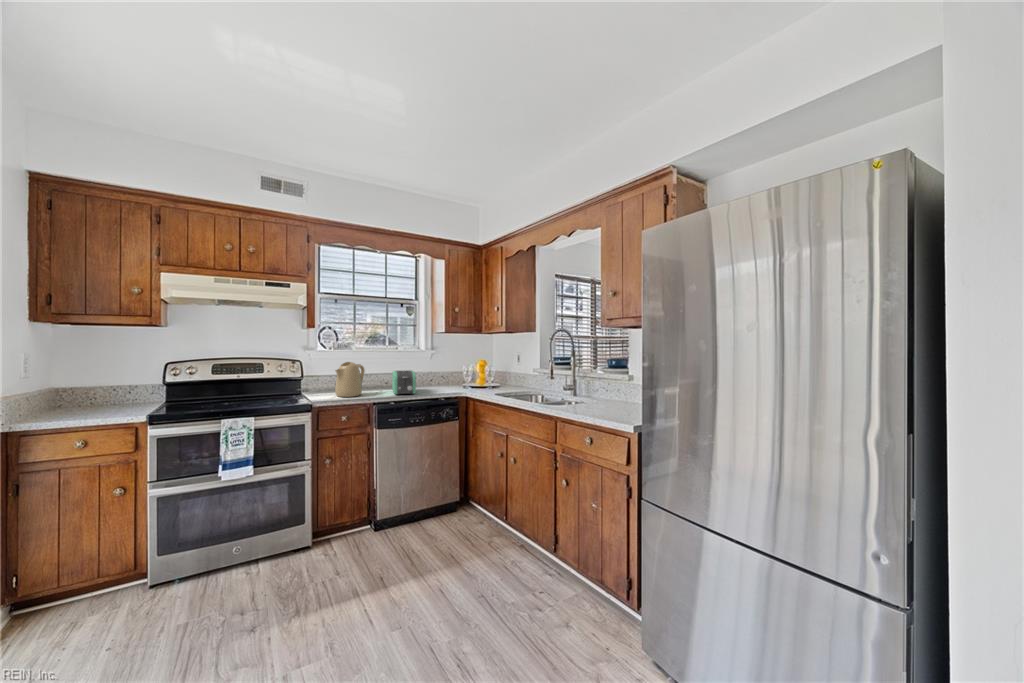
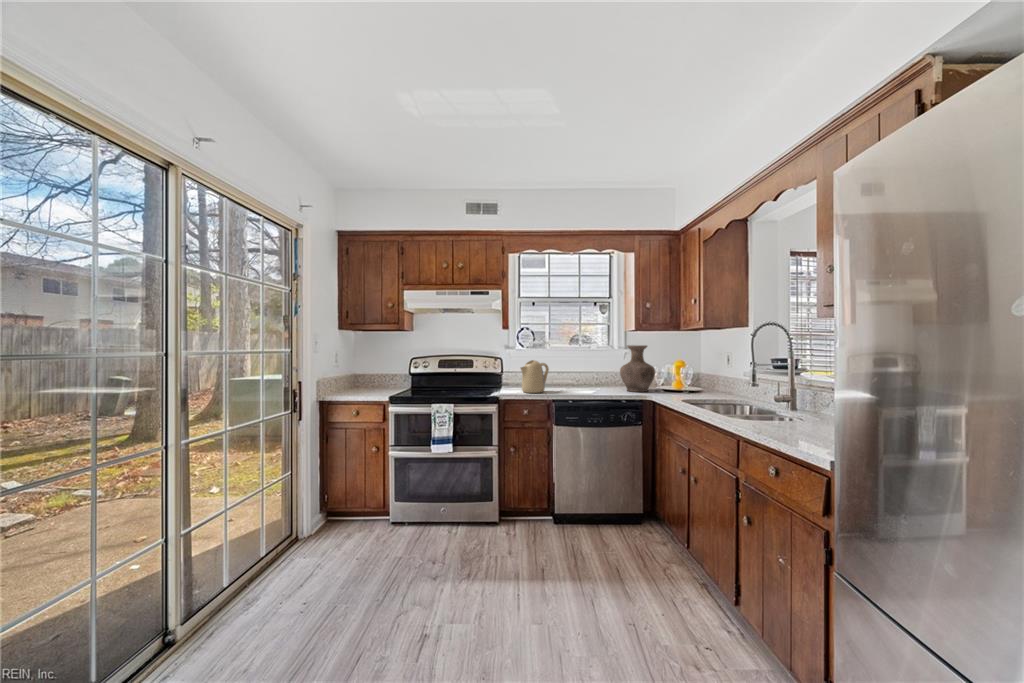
vase: none [432,346,464,389] -> present [620,345,655,392]
toaster: present [392,370,416,395] -> none [573,370,597,394]

